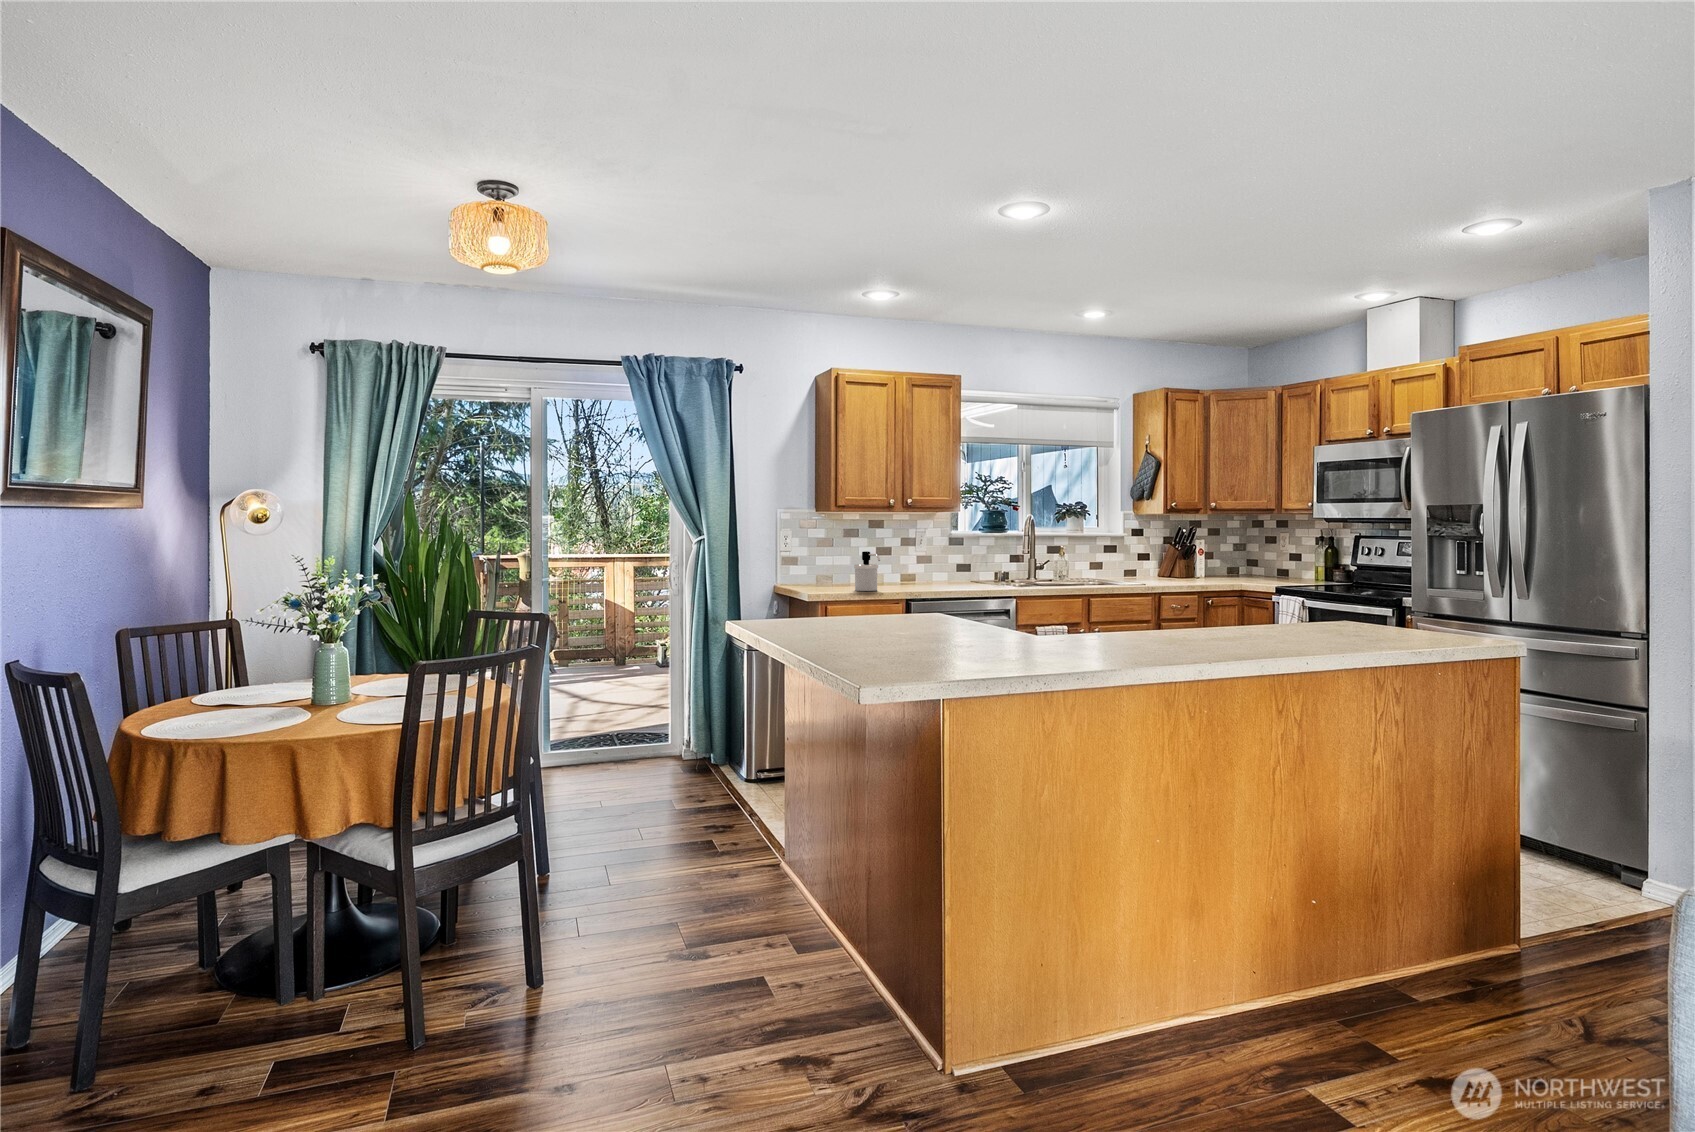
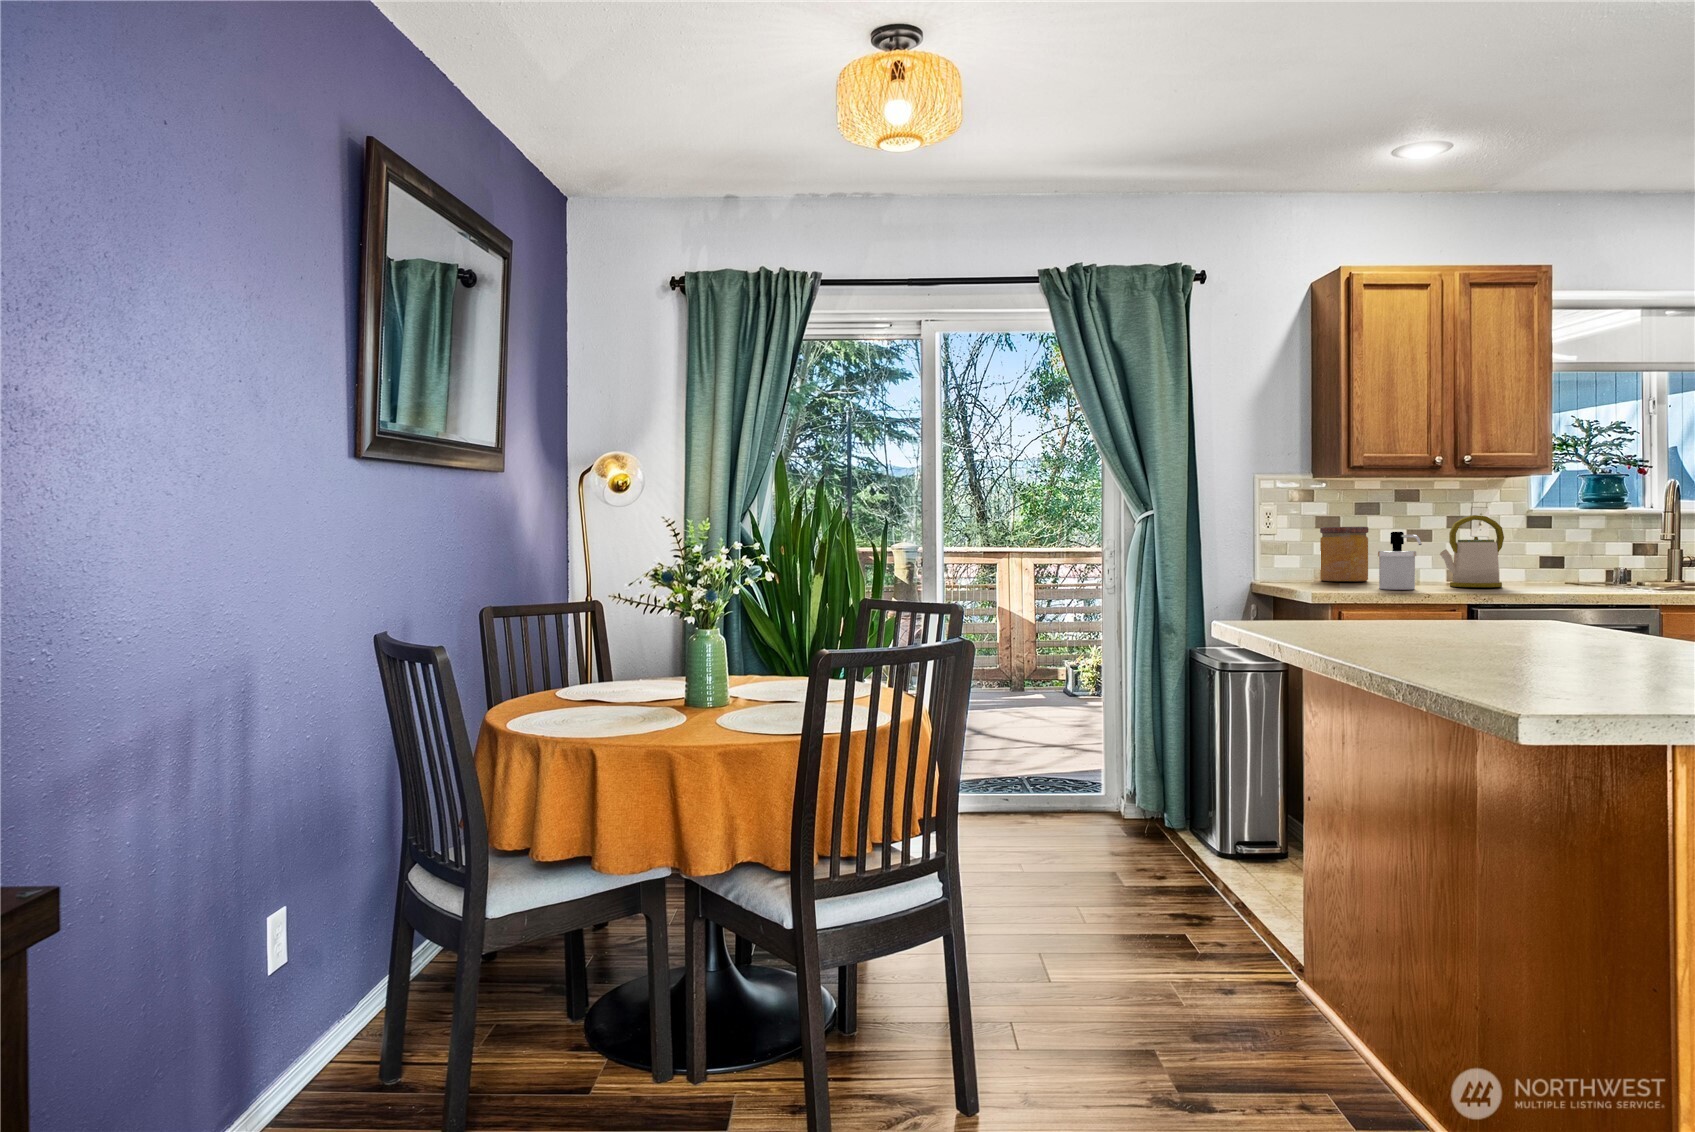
kettle: none [894,540,933,589] -> present [1440,515,1504,587]
jar: none [820,547,850,585] -> present [1320,527,1368,581]

